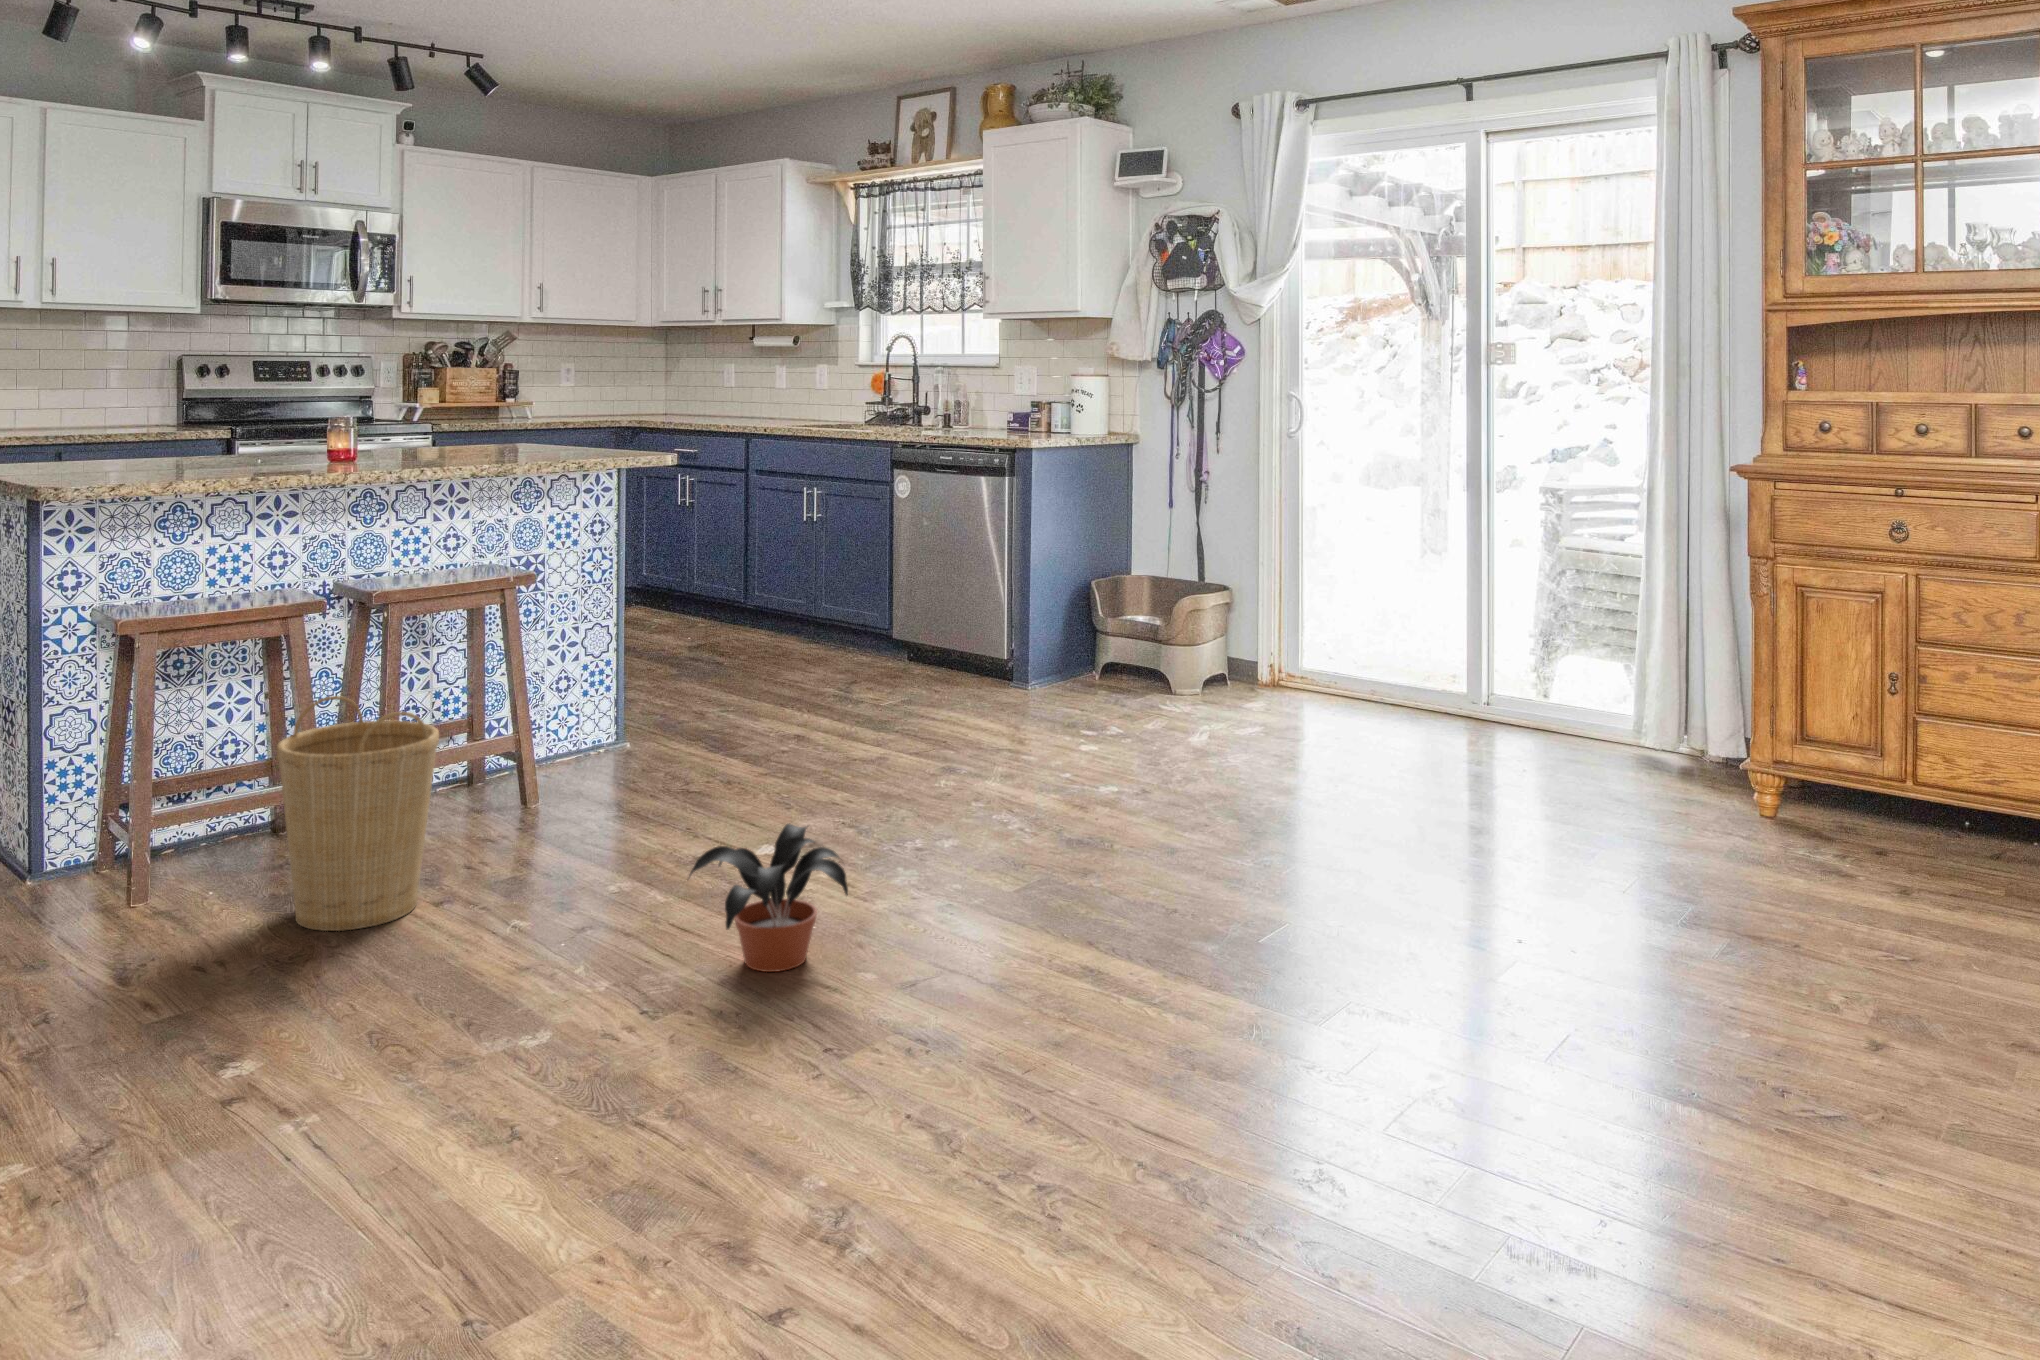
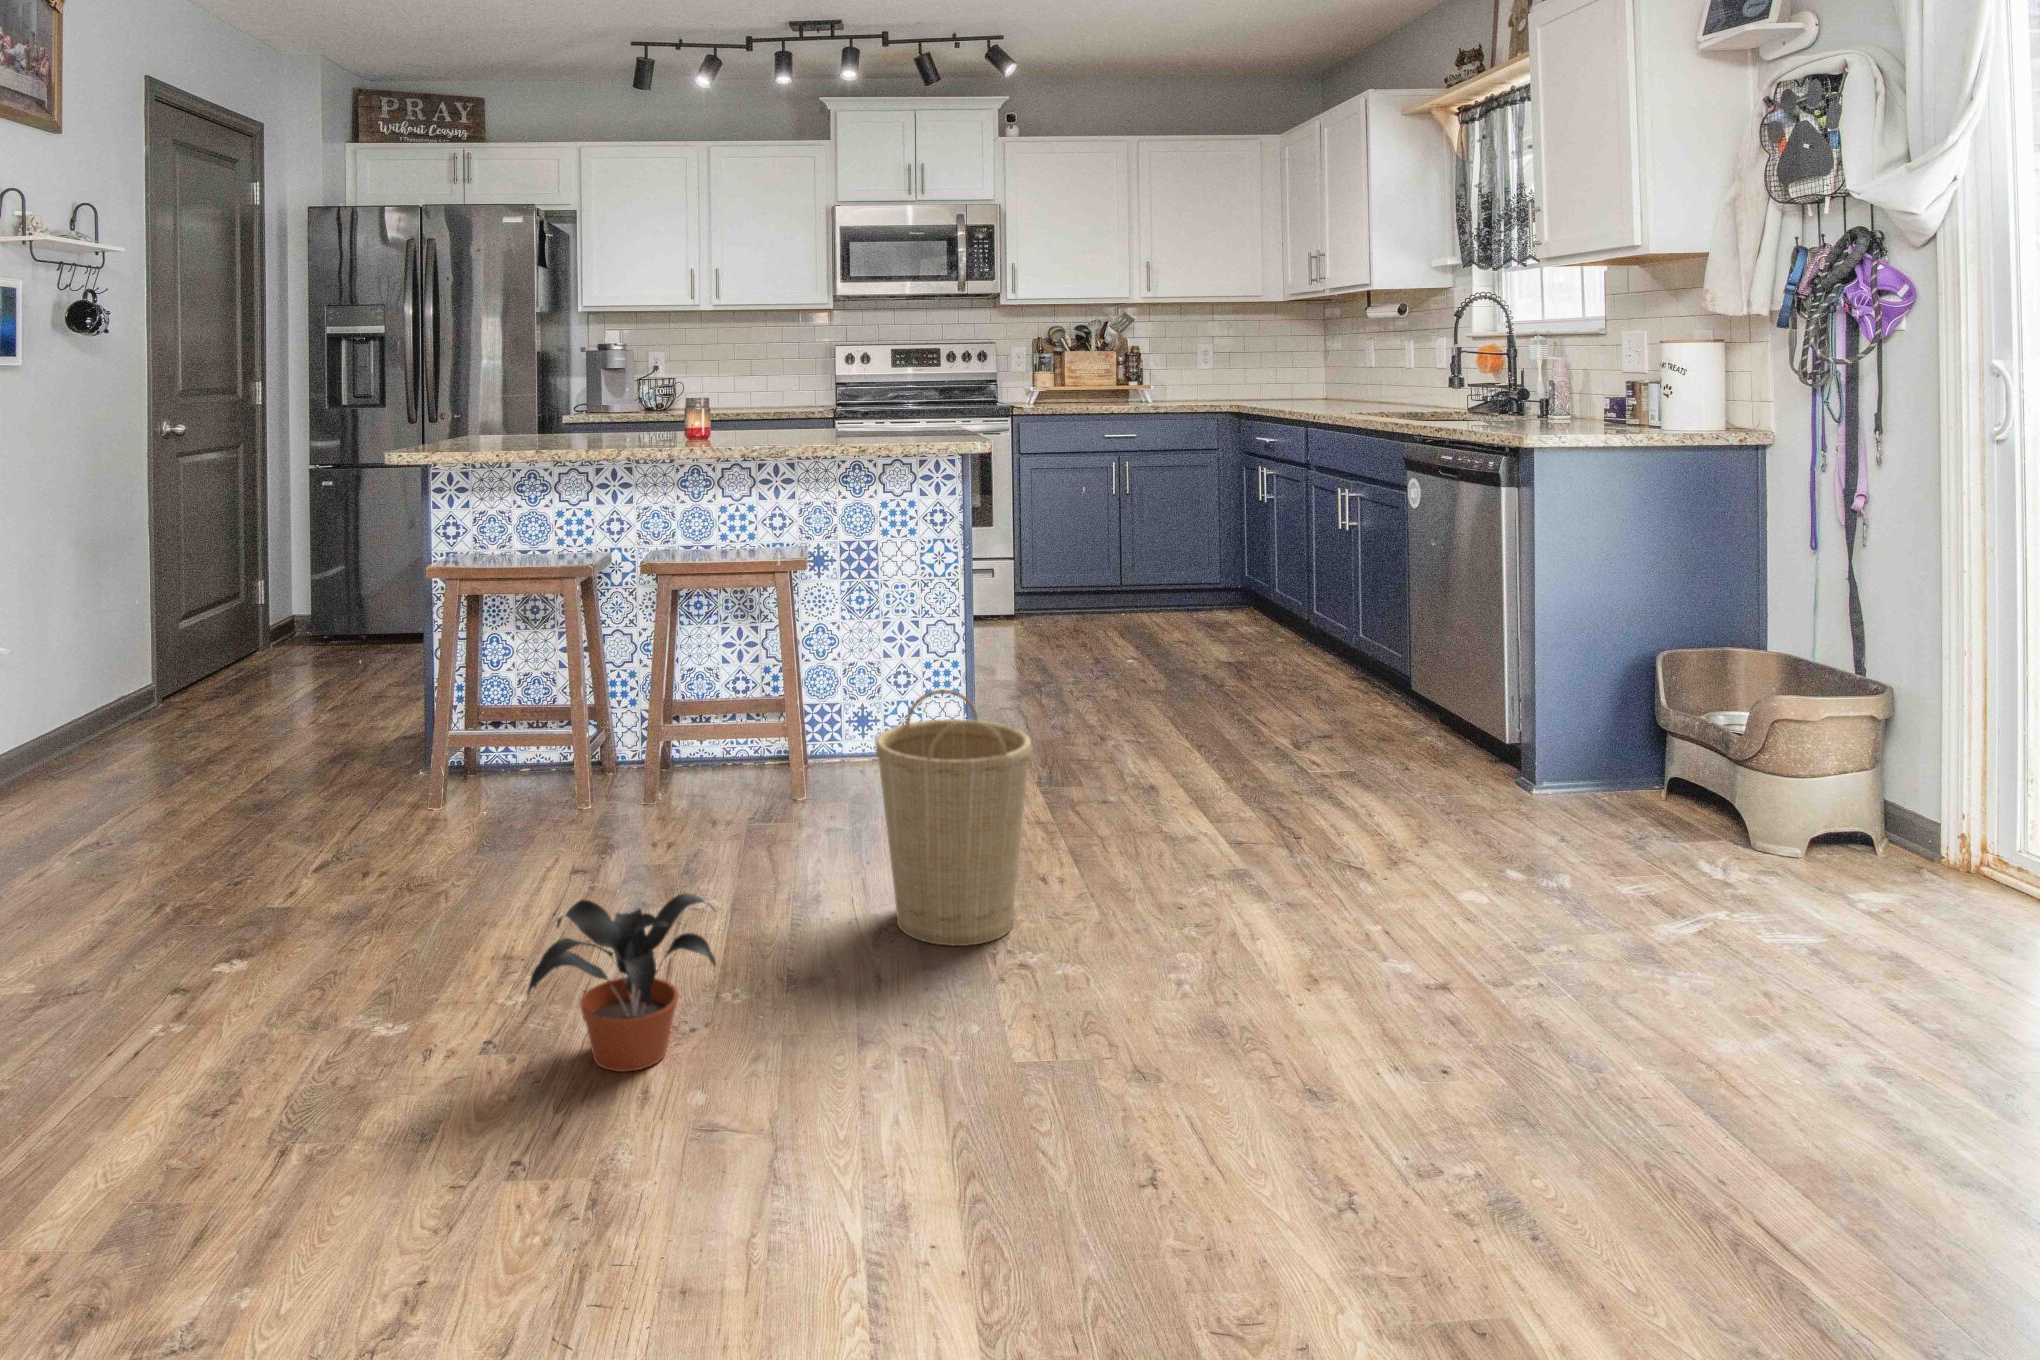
basket: present [277,696,439,931] -> present [875,690,1031,946]

